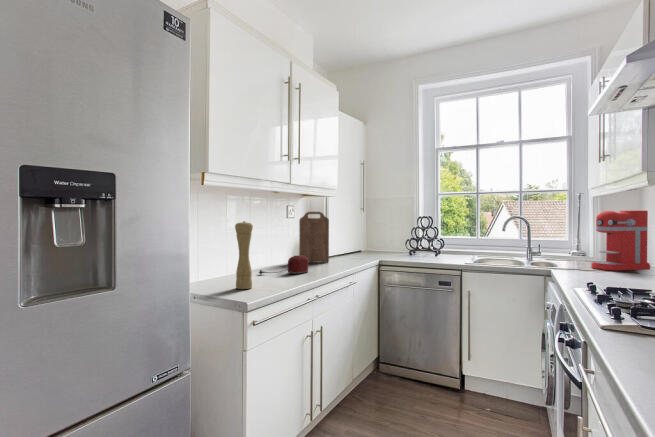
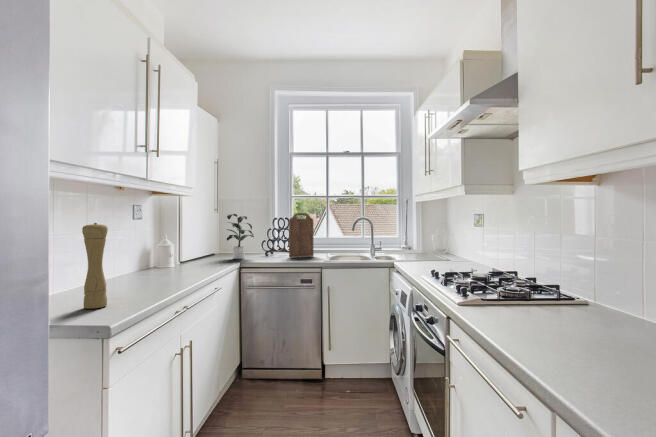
coffee maker: present [591,210,650,271] -> none [420,212,457,260]
cutting board: present [299,212,329,262] -> present [289,213,314,257]
potted plant: none [363,212,402,256] -> present [227,214,254,259]
toaster: present [259,256,308,274] -> none [105,263,169,288]

